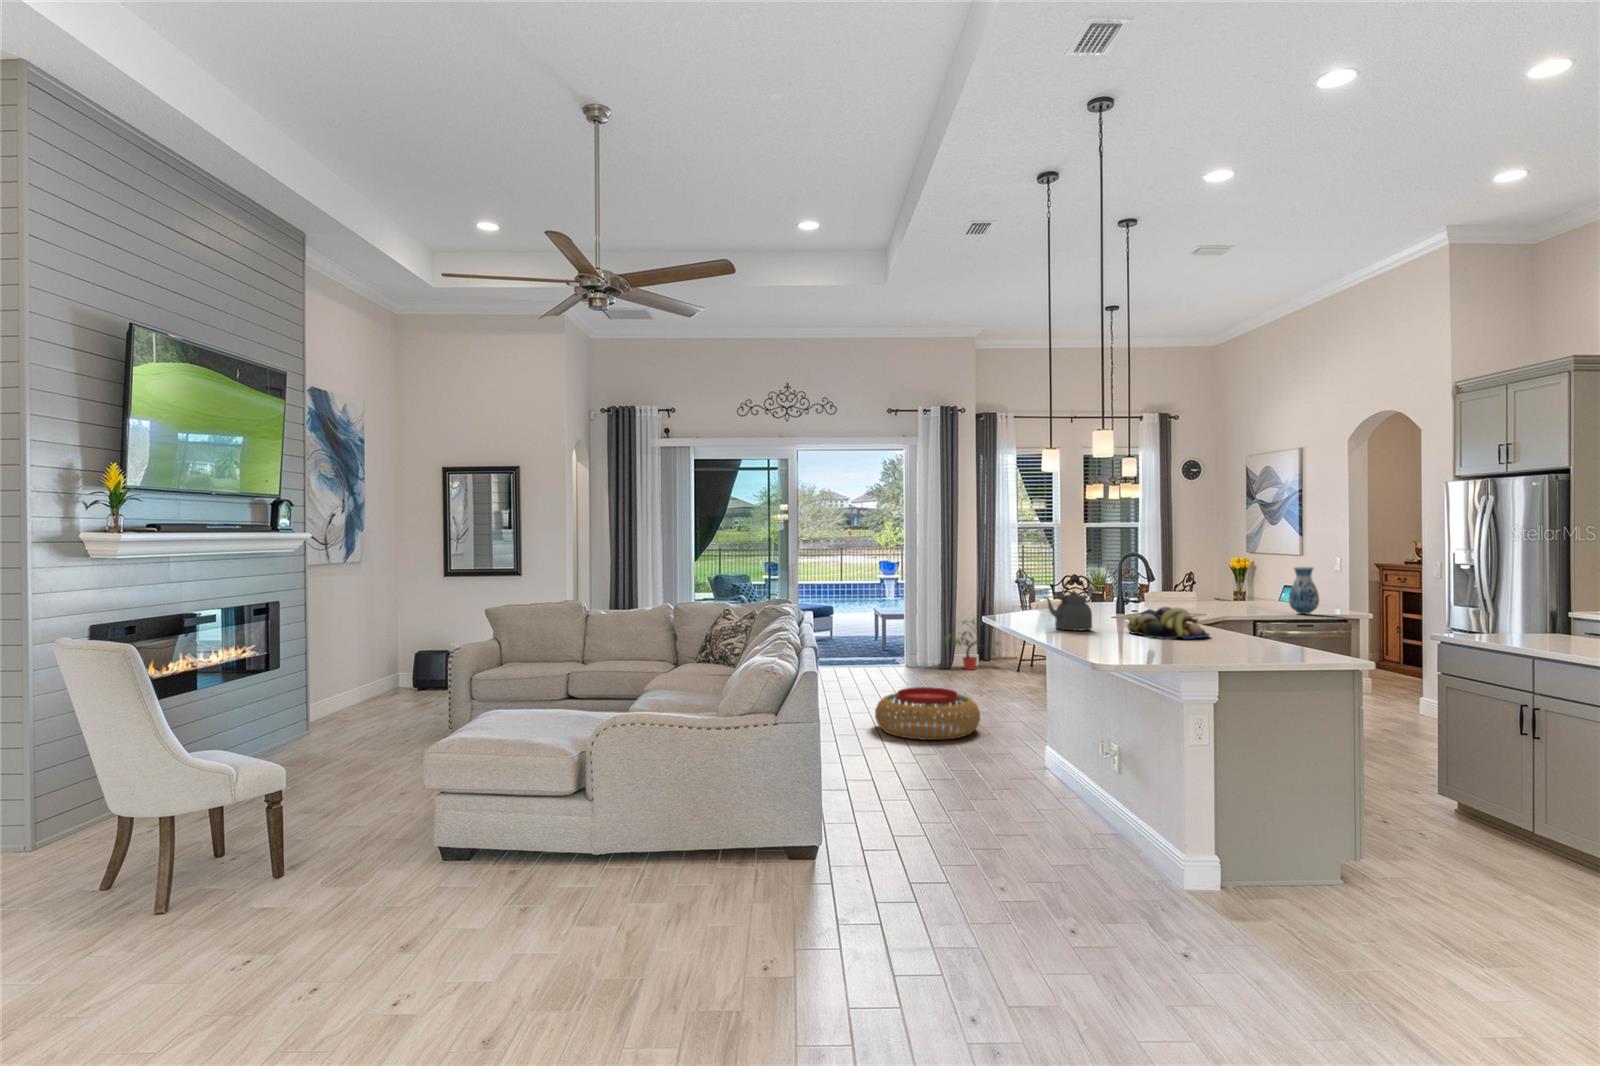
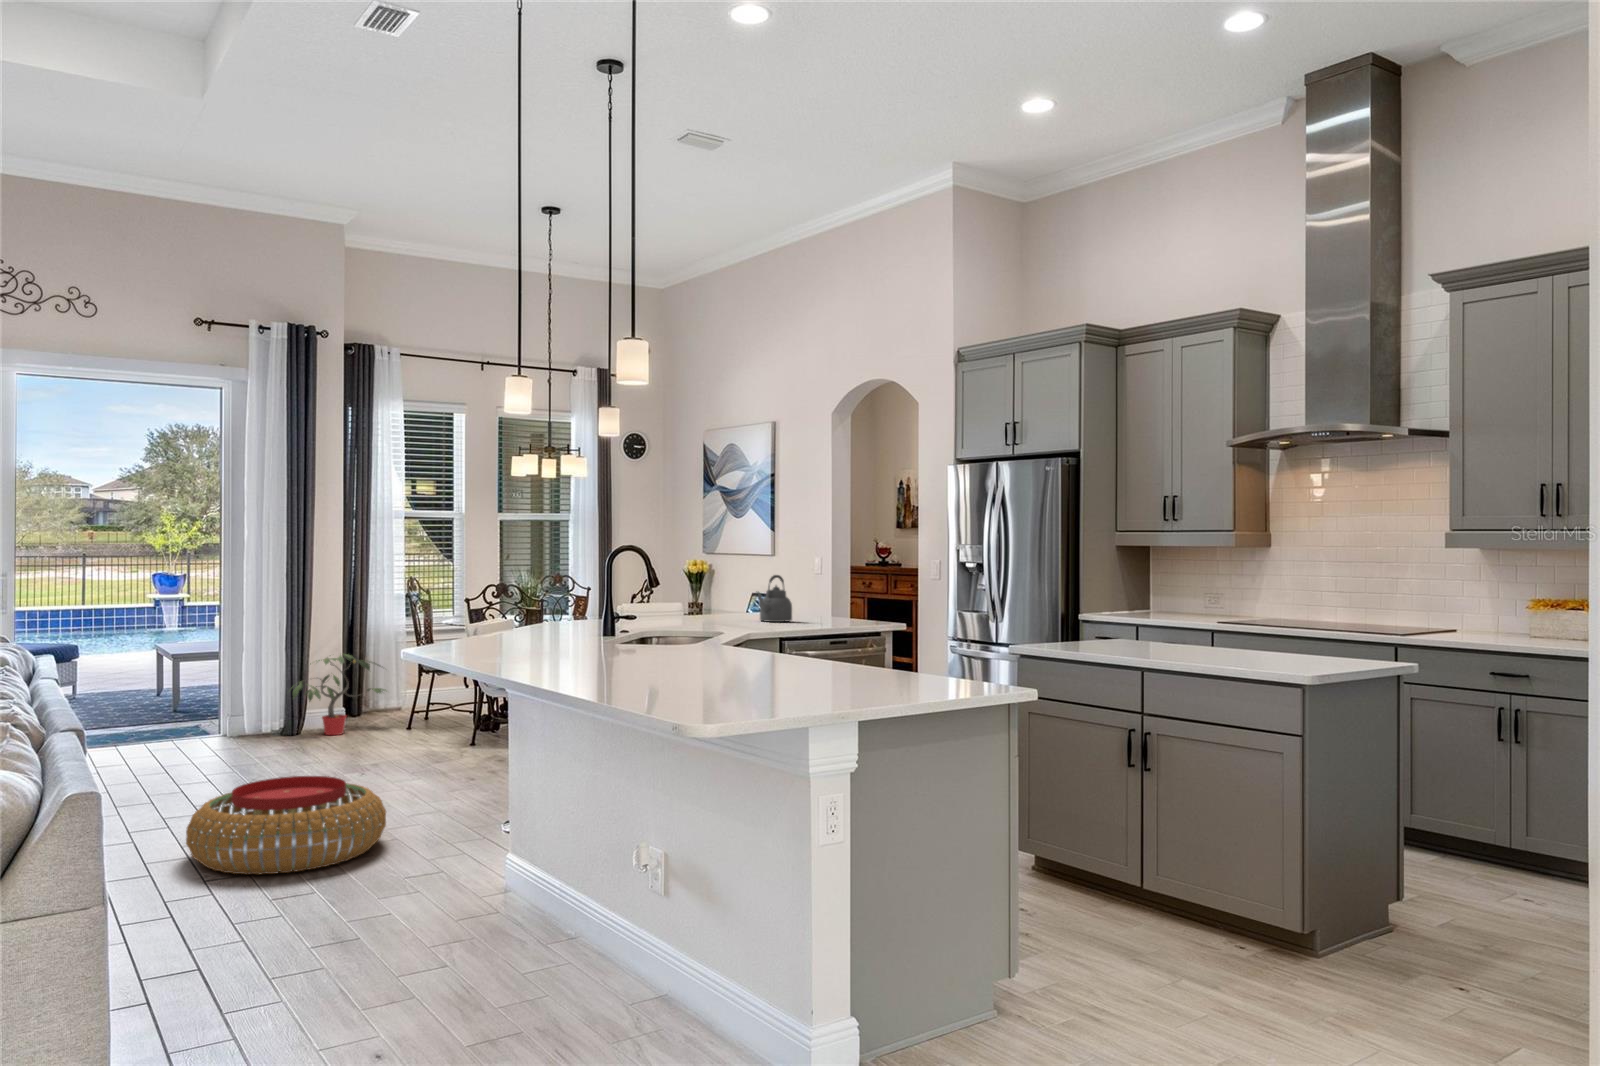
vase: present [1289,567,1319,614] -> none [807,565,841,626]
kettle: present [1044,579,1092,630] -> present [757,575,792,622]
fruit bowl: present [1127,607,1210,639] -> none [677,620,795,670]

